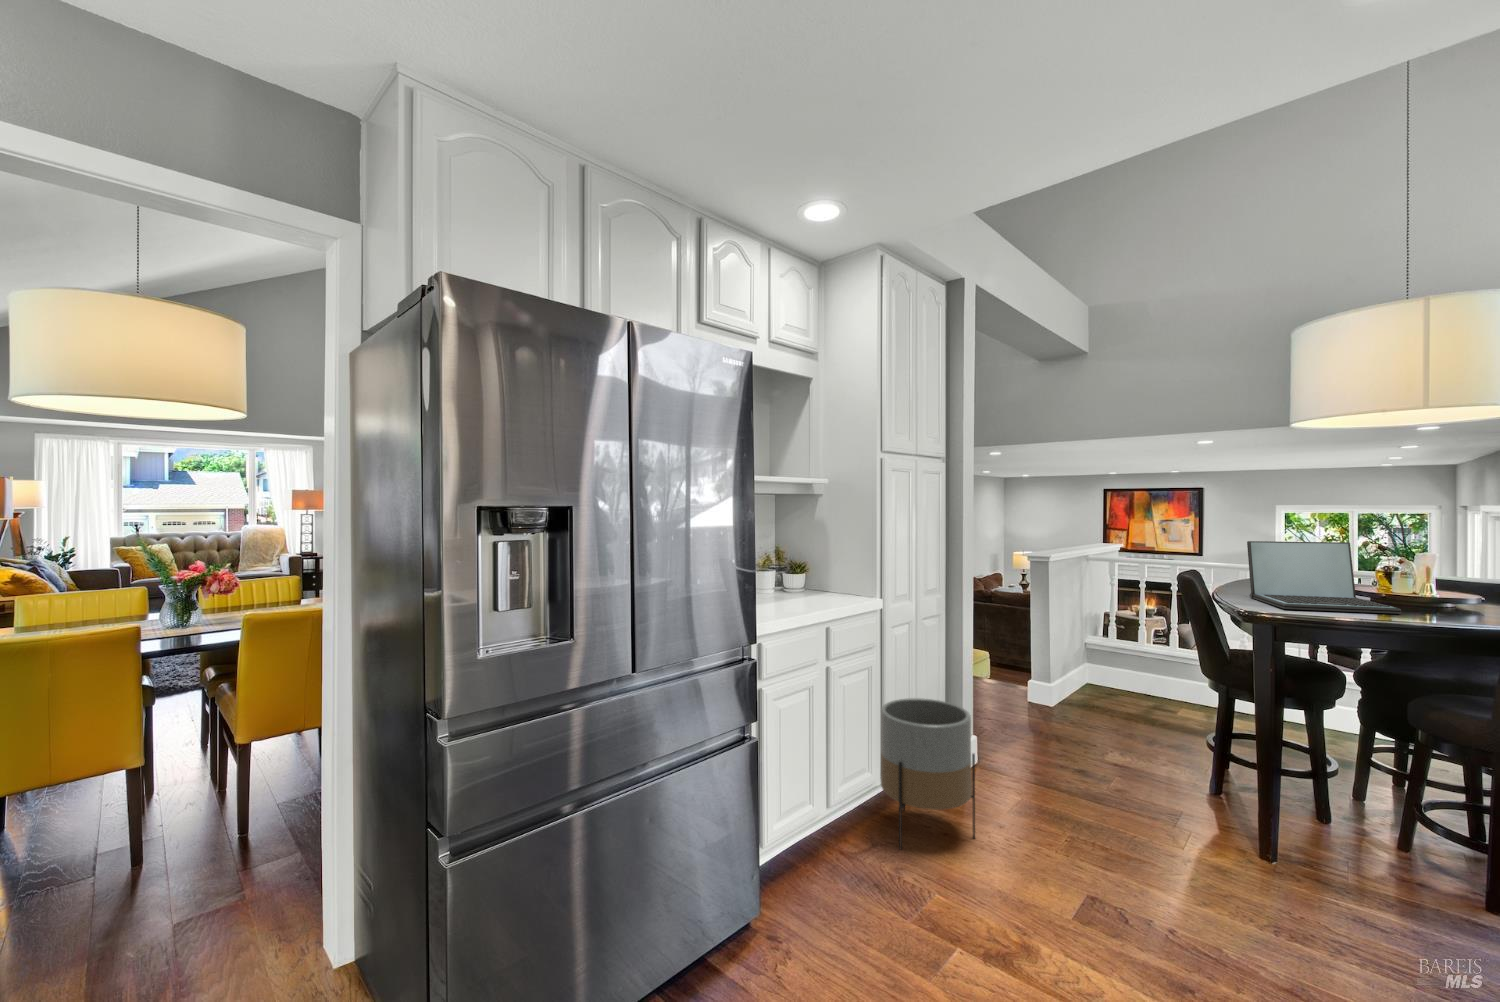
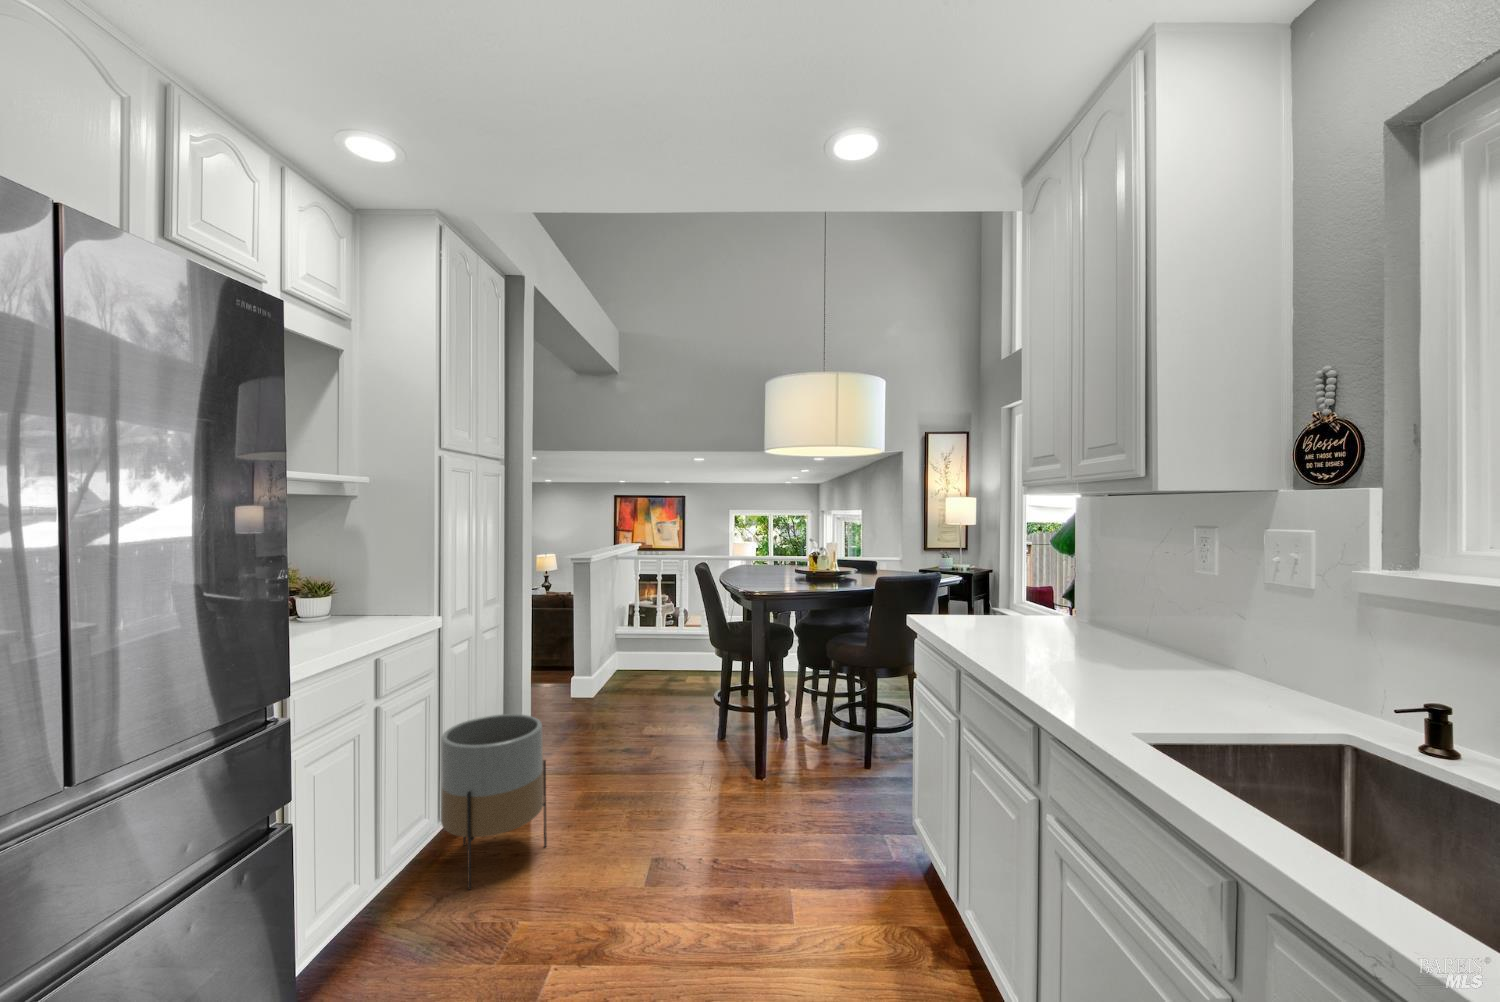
laptop: present [1247,541,1401,614] -> none [745,533,831,584]

